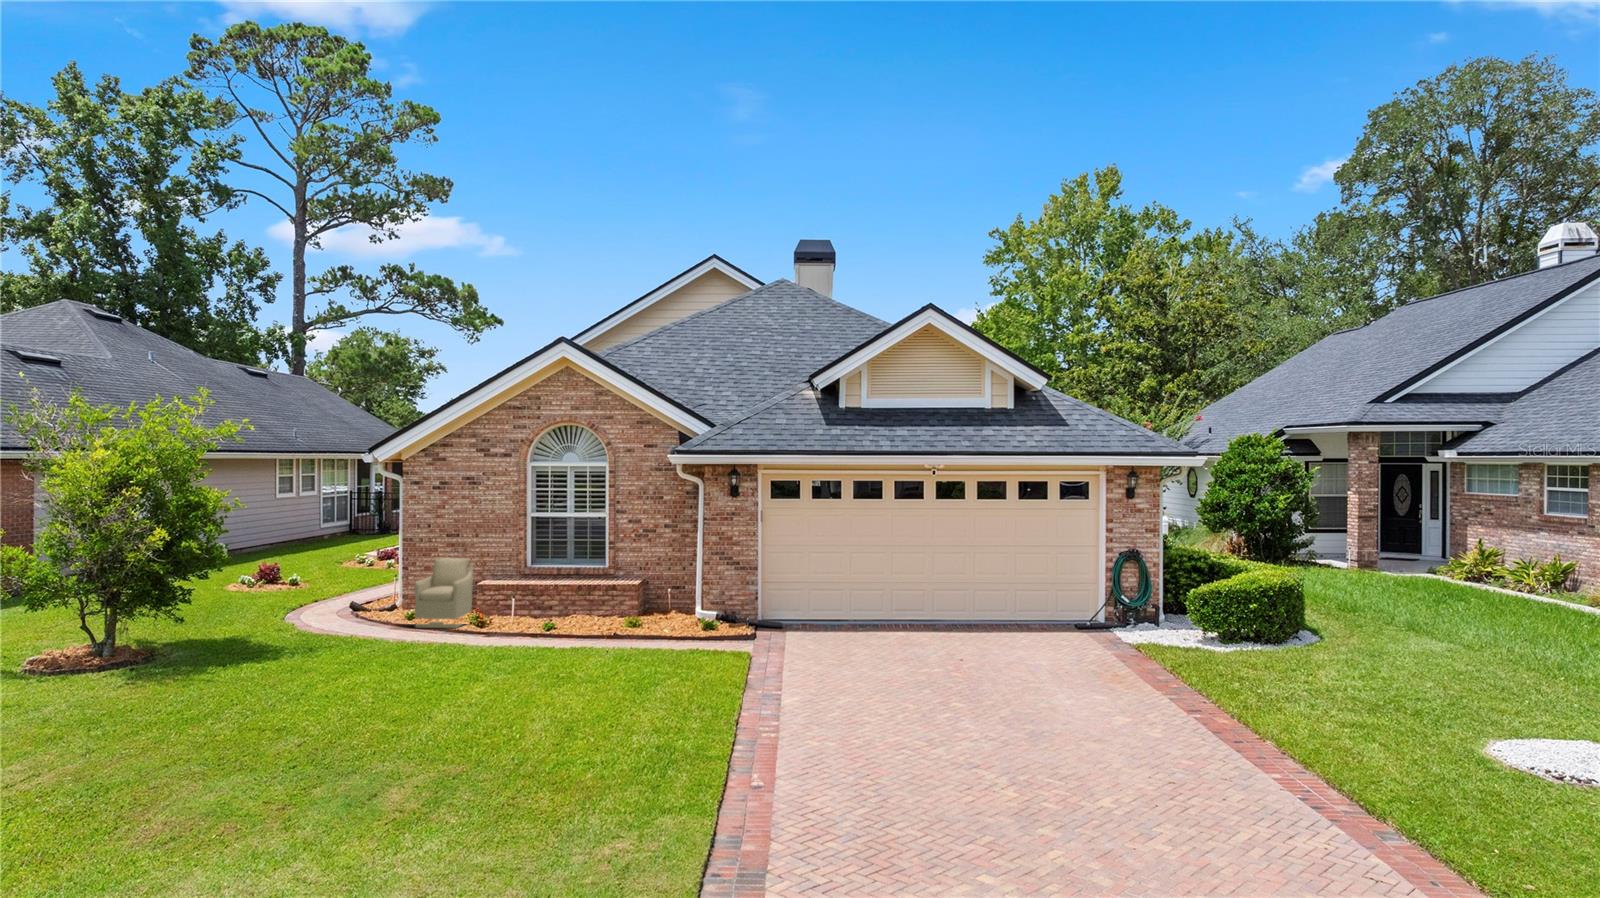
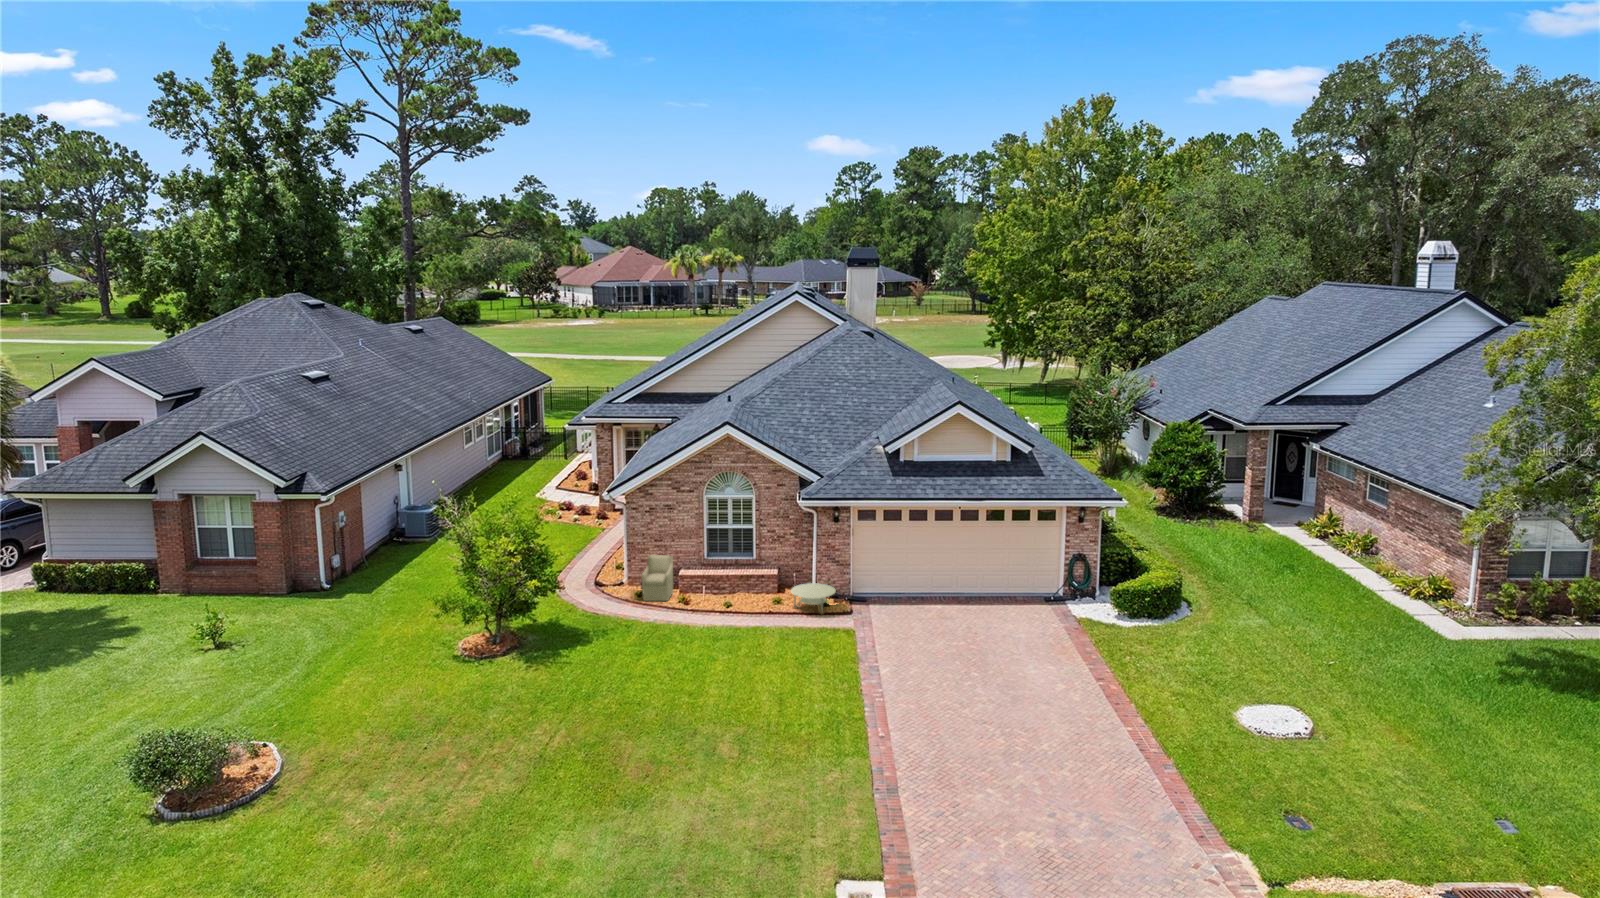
round table: none [656,599,731,639] -> present [791,583,836,615]

